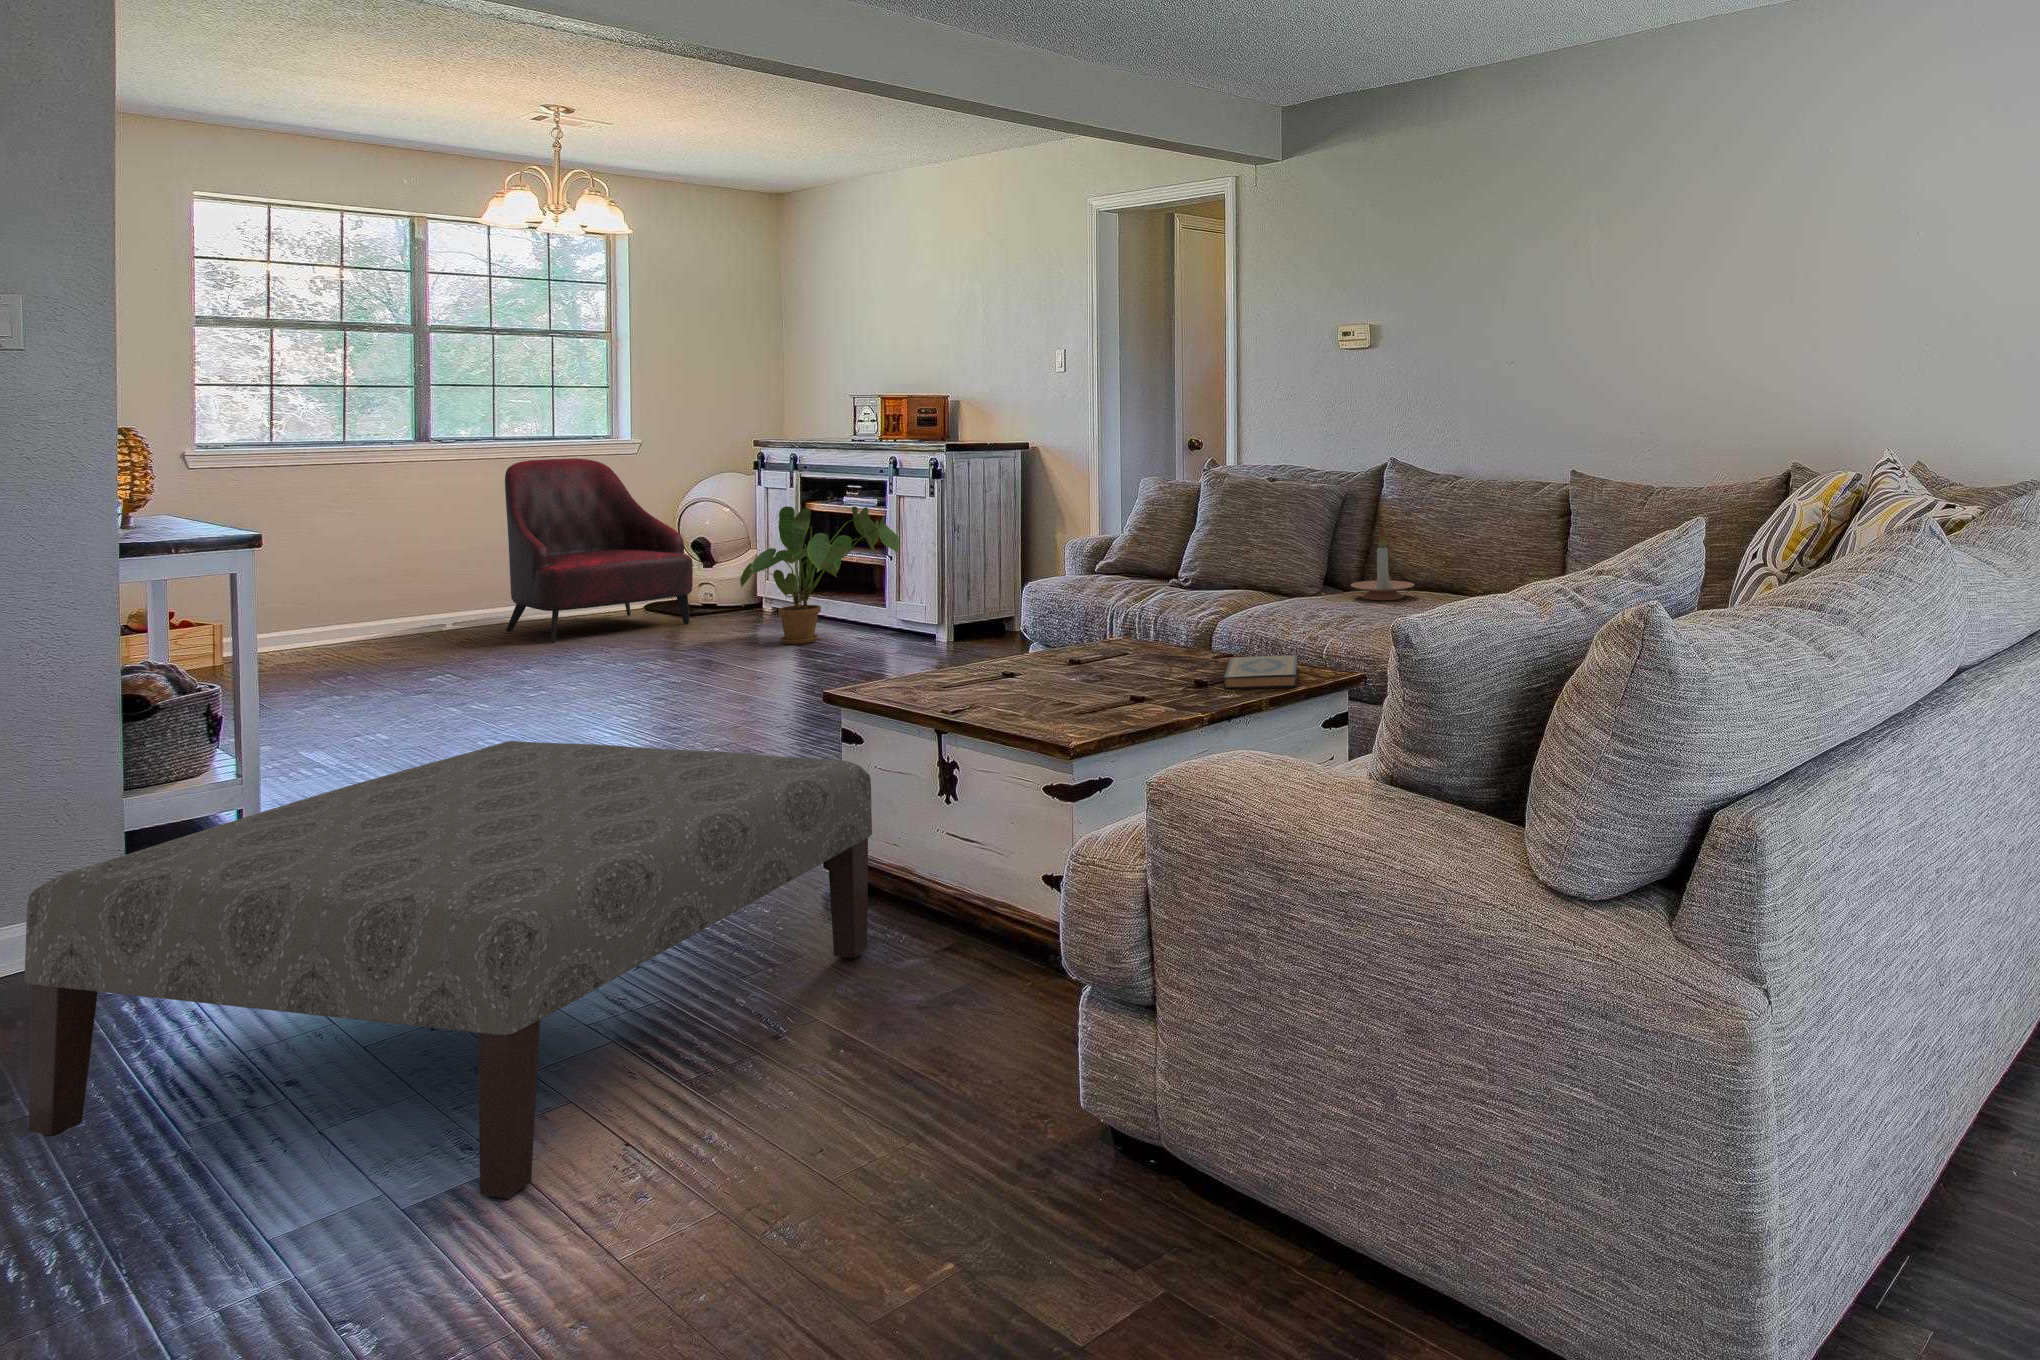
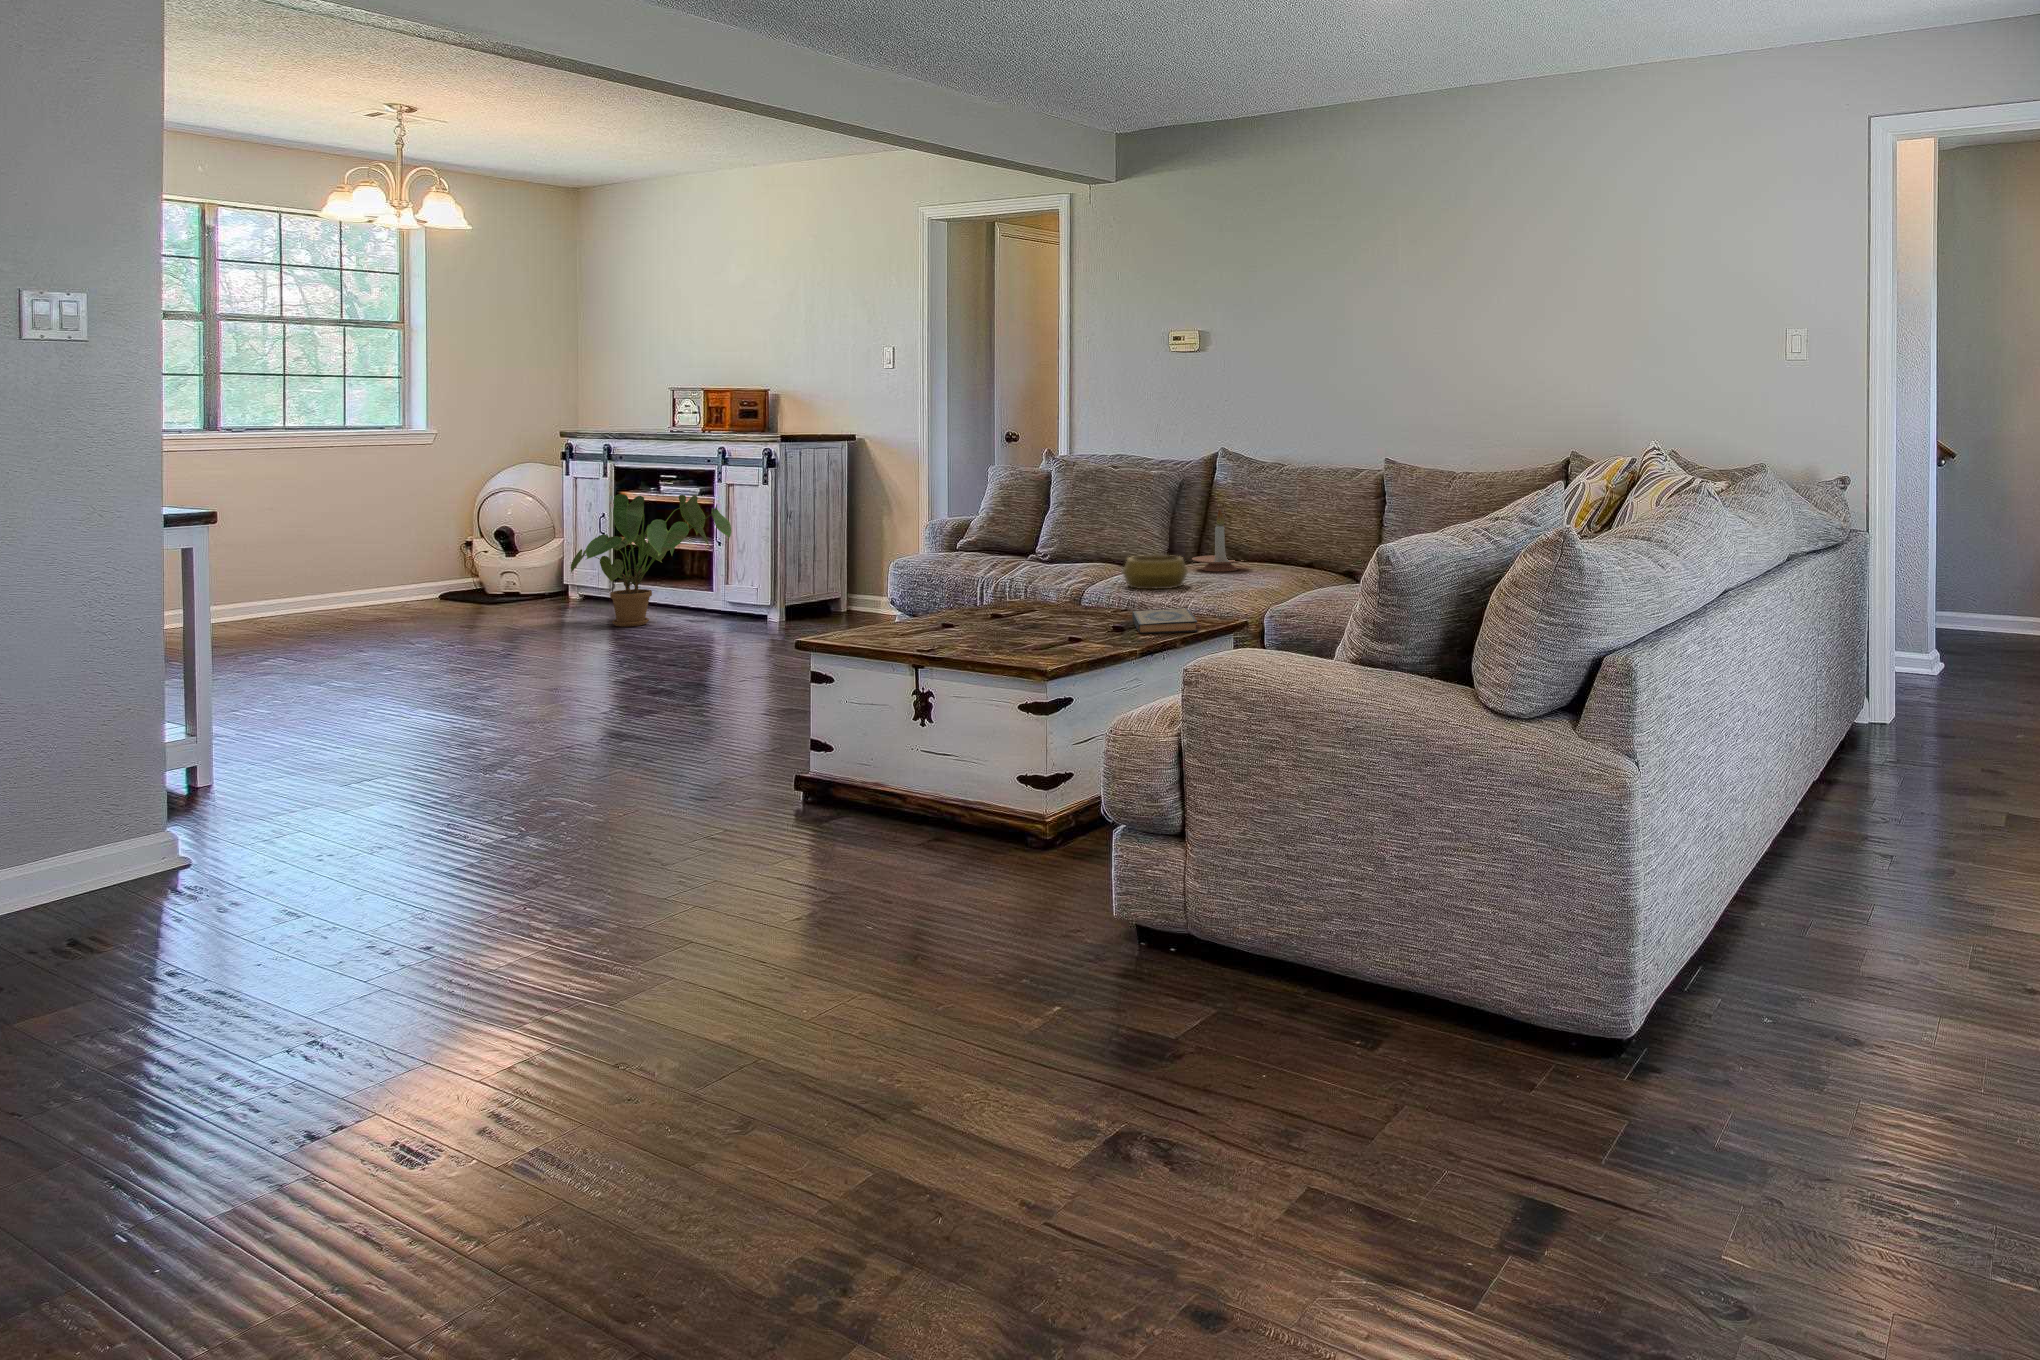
armchair: present [505,458,693,643] -> none [305,448,505,630]
decorative bowl: none [1255,583,1332,624] -> present [1122,555,1188,589]
ottoman: present [24,741,872,1199] -> none [270,681,884,988]

